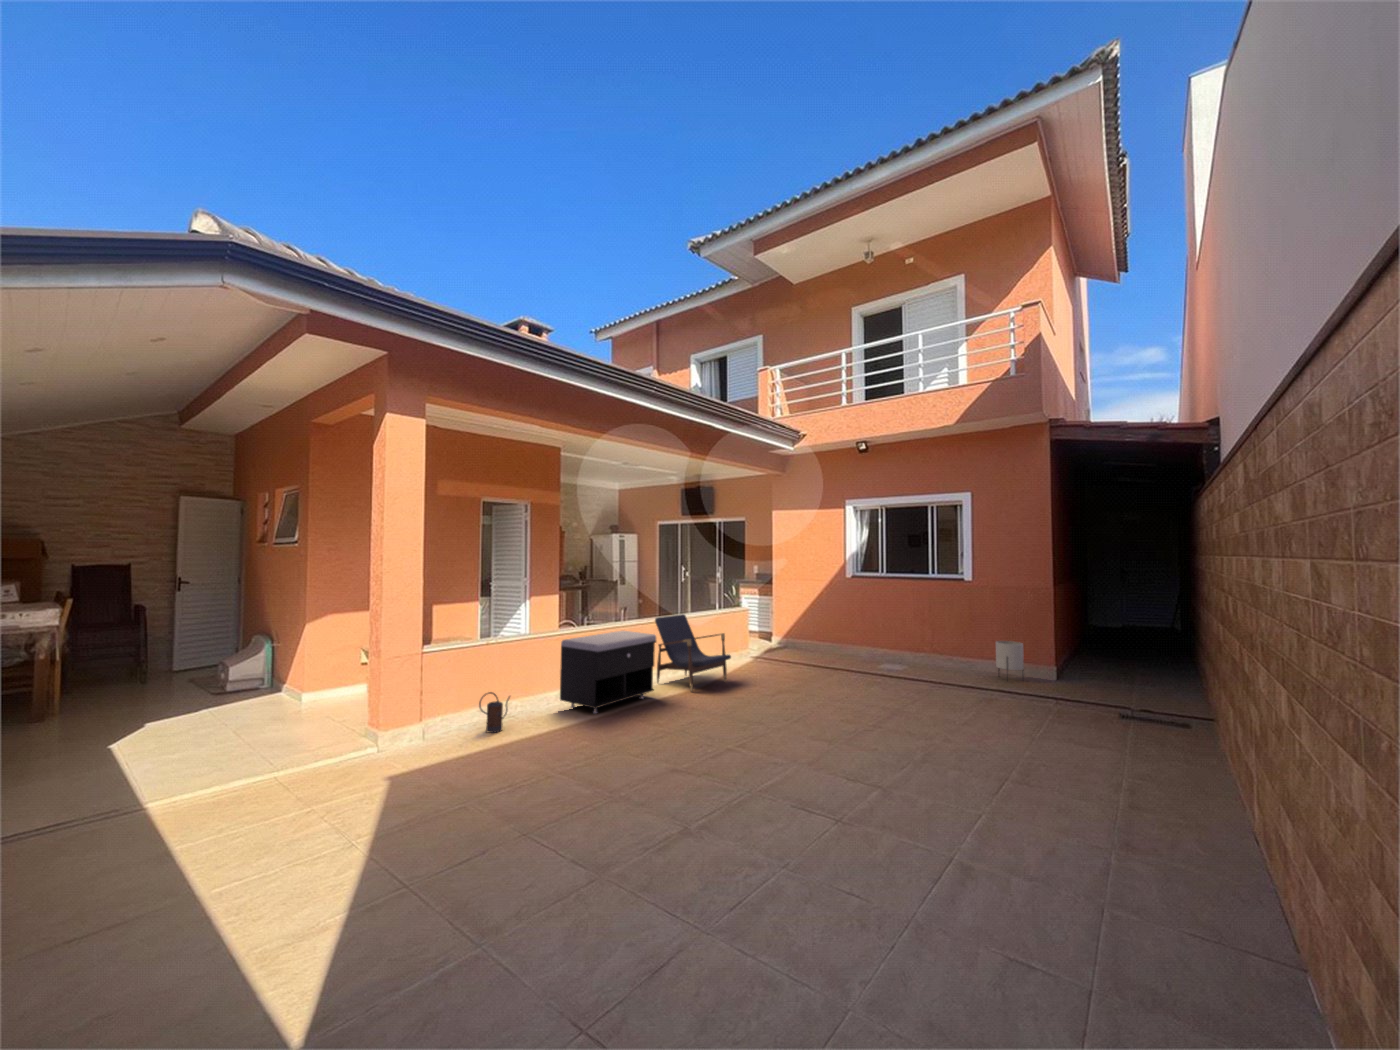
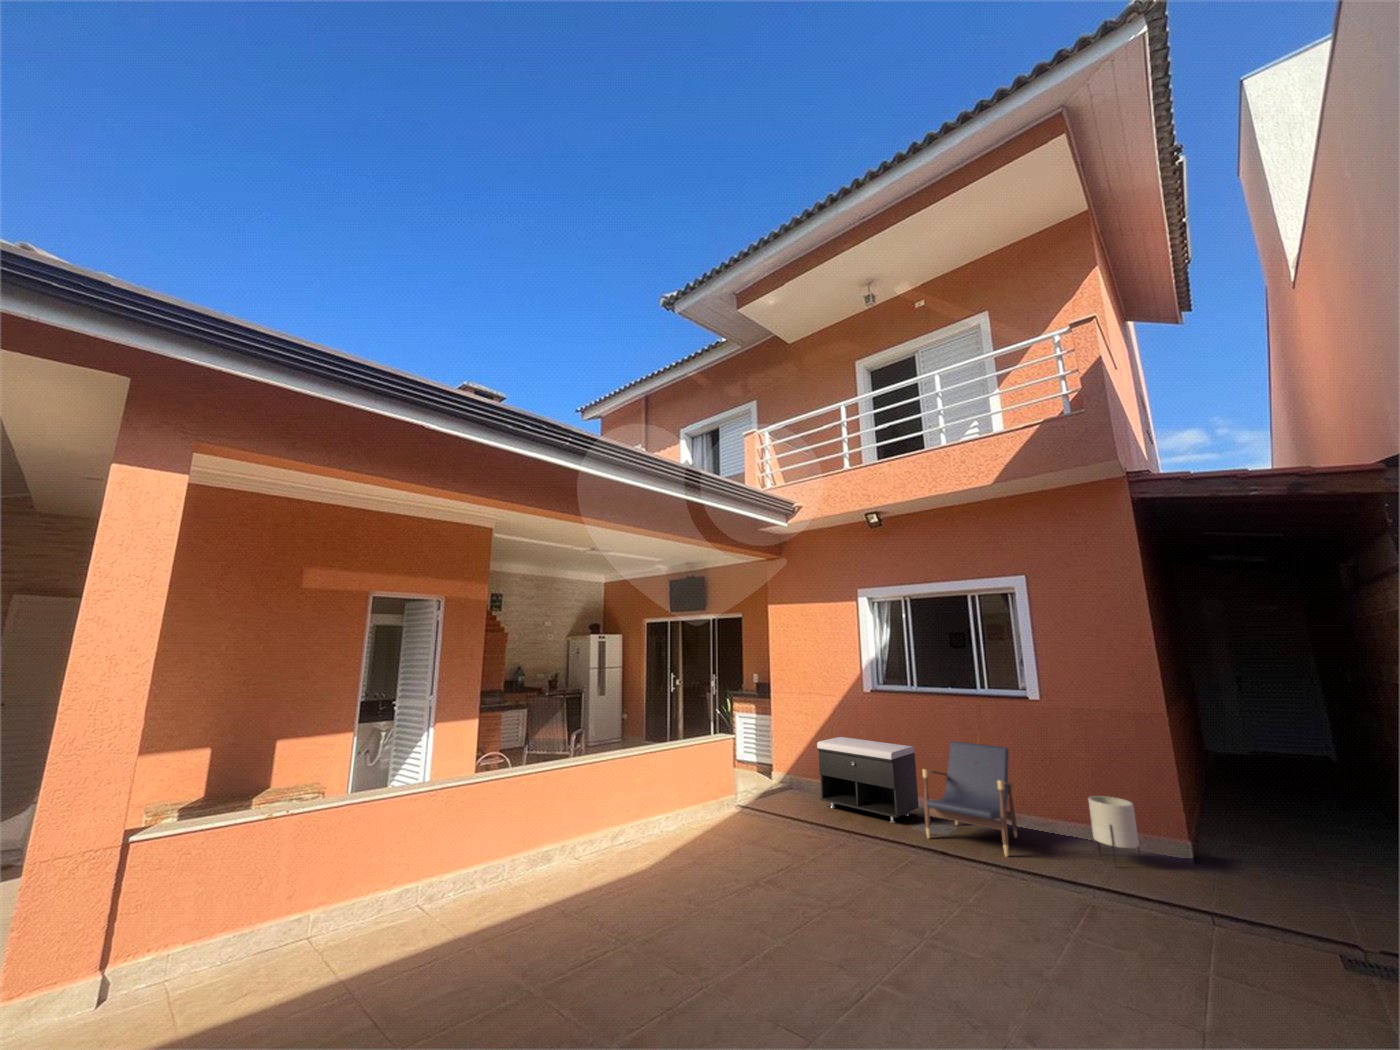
lounge chair: present [655,614,731,692] -> present [923,741,1017,856]
storage bench: present [560,631,656,713] -> present [817,737,919,823]
watering can: present [479,692,510,733] -> none [195,922,272,1003]

